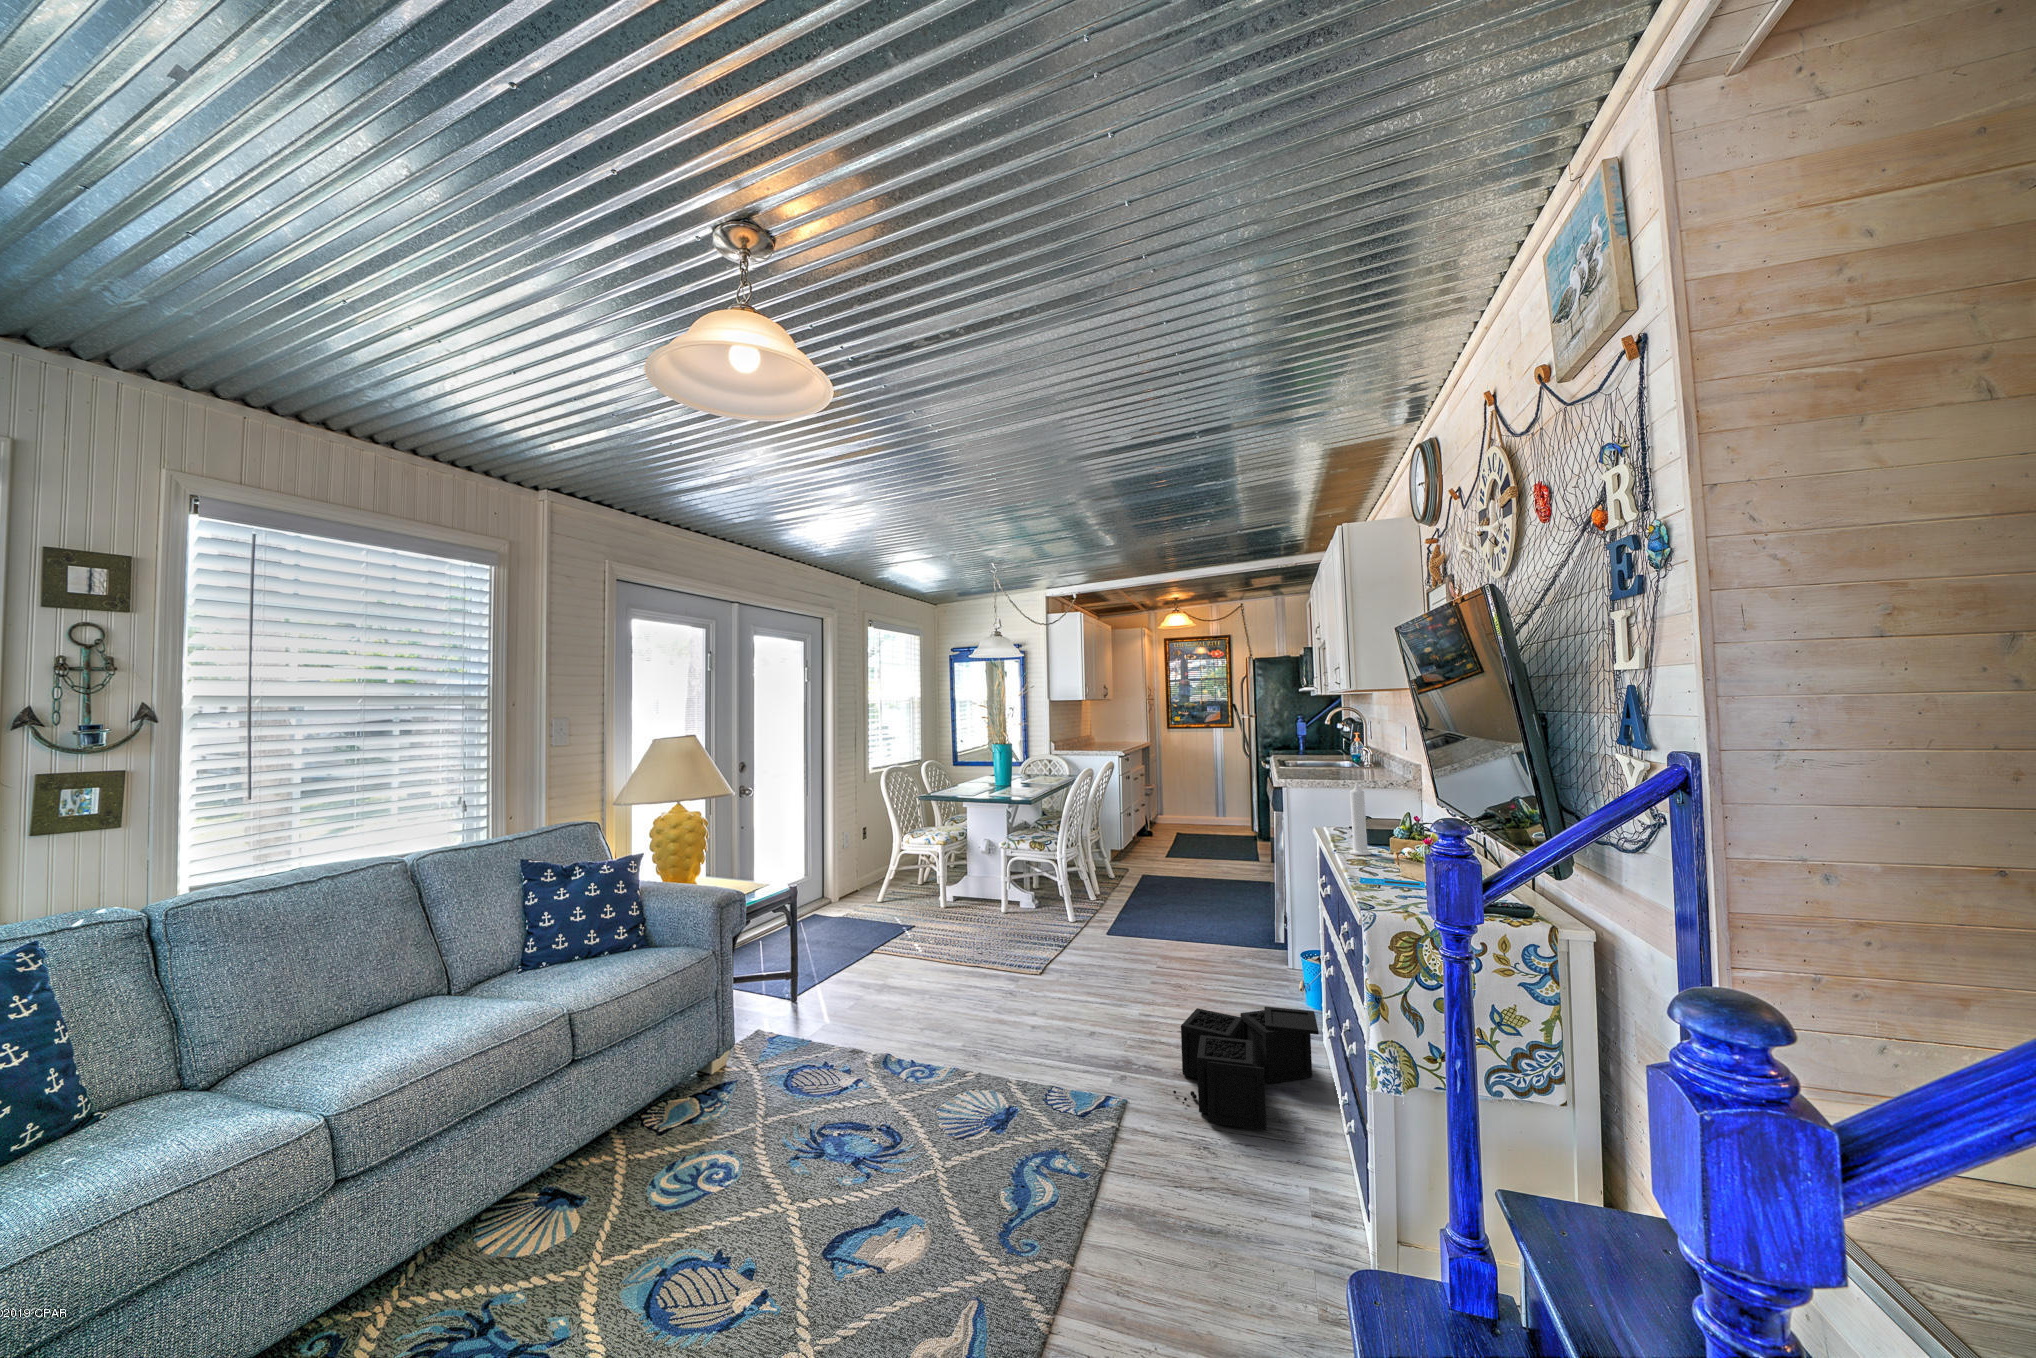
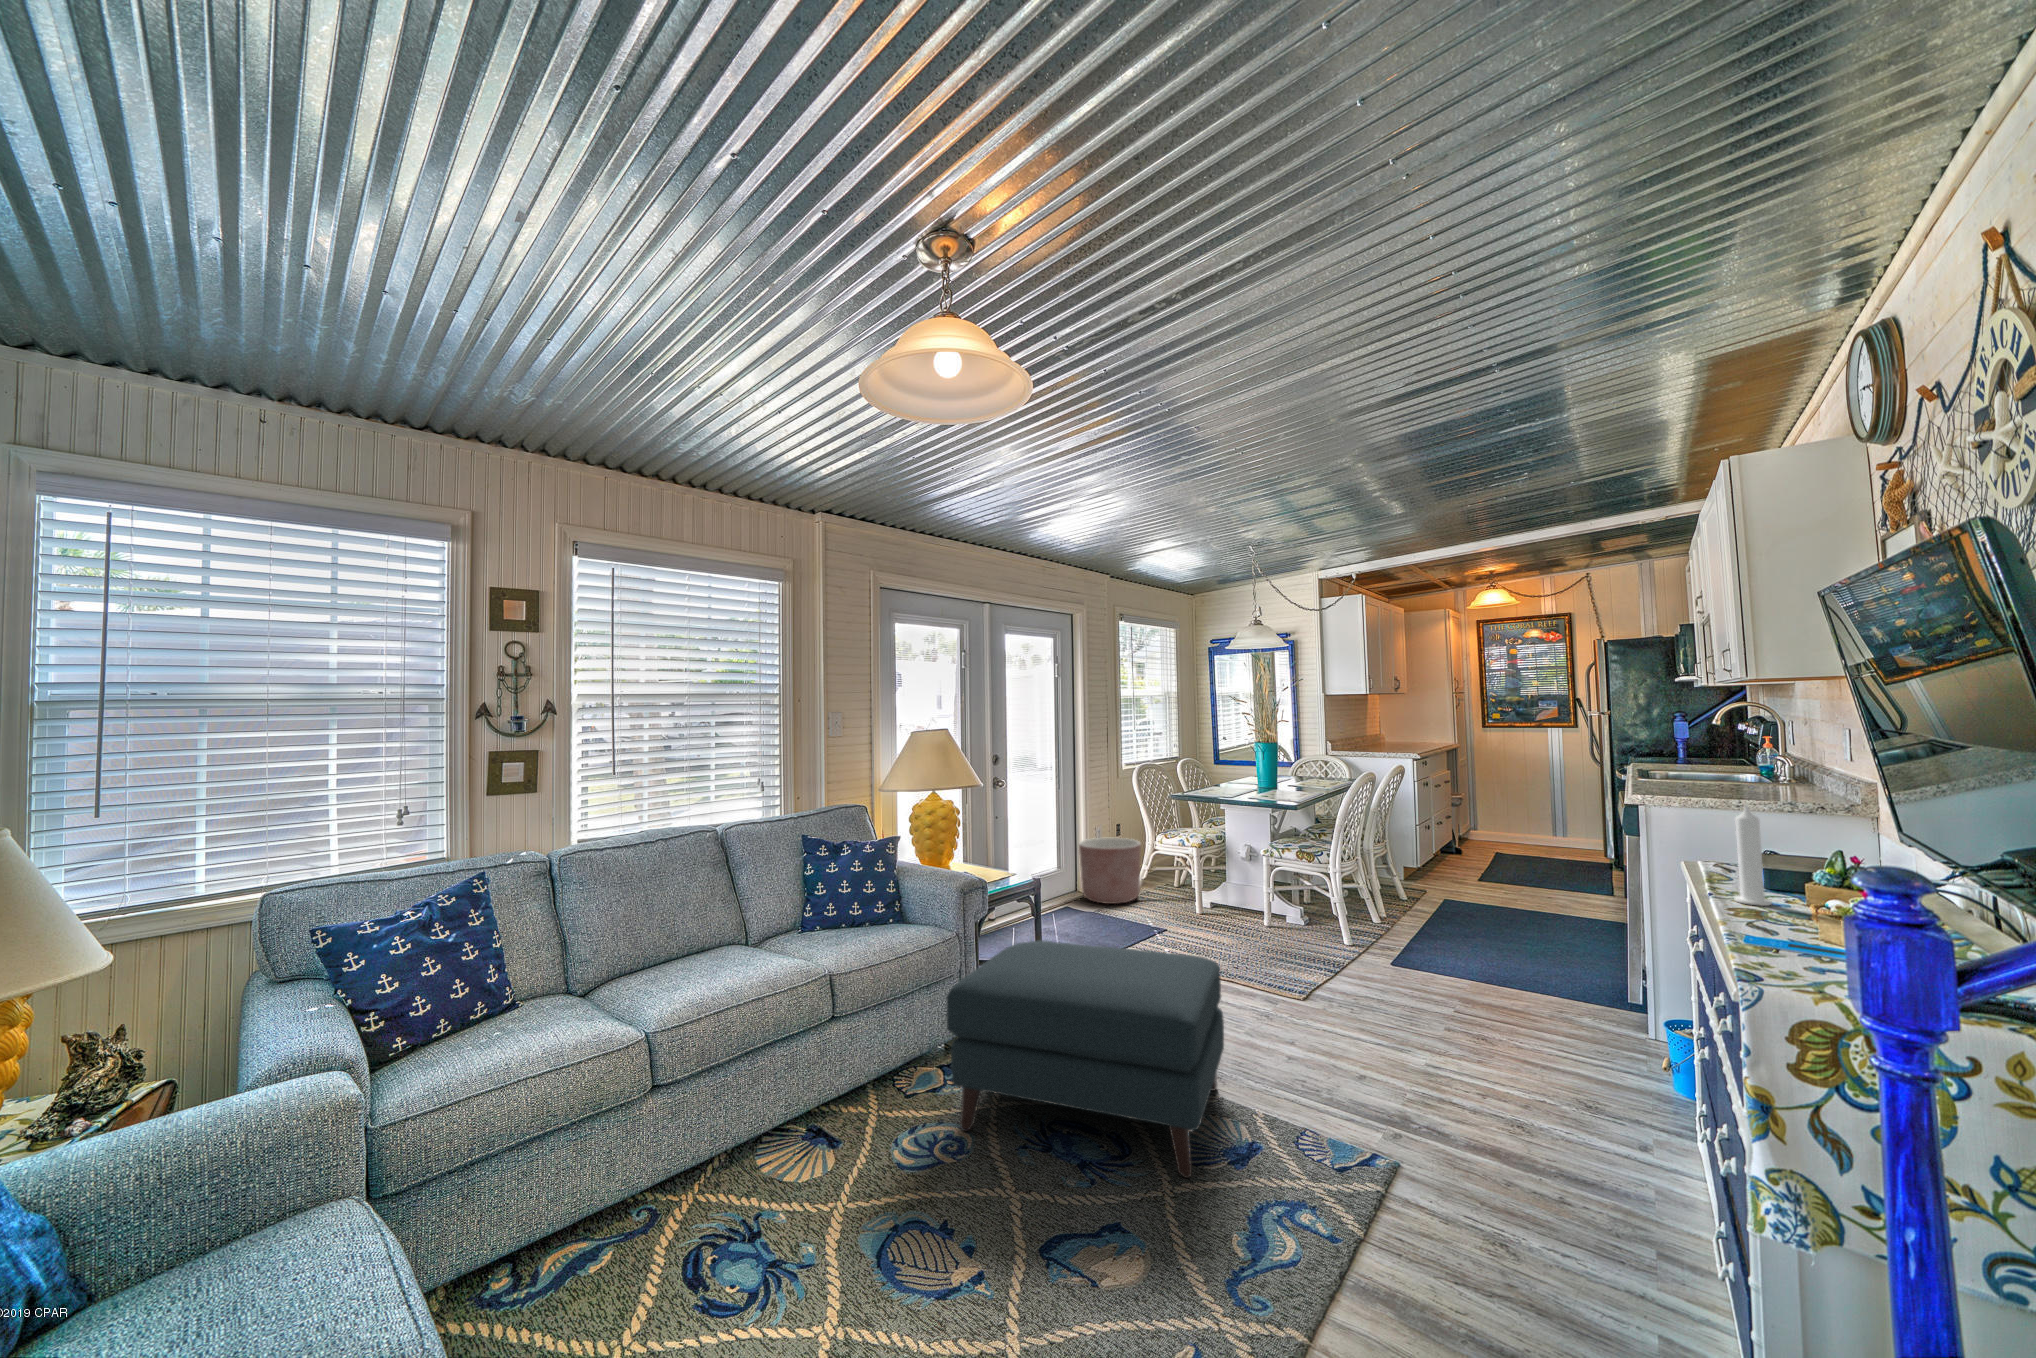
planter: none [827,842,888,906] -> present [1079,838,1141,904]
ottoman: none [710,945,980,1155] -> present [947,940,1224,1178]
storage bin: present [1173,1007,1319,1131] -> none [1462,1072,1683,1244]

